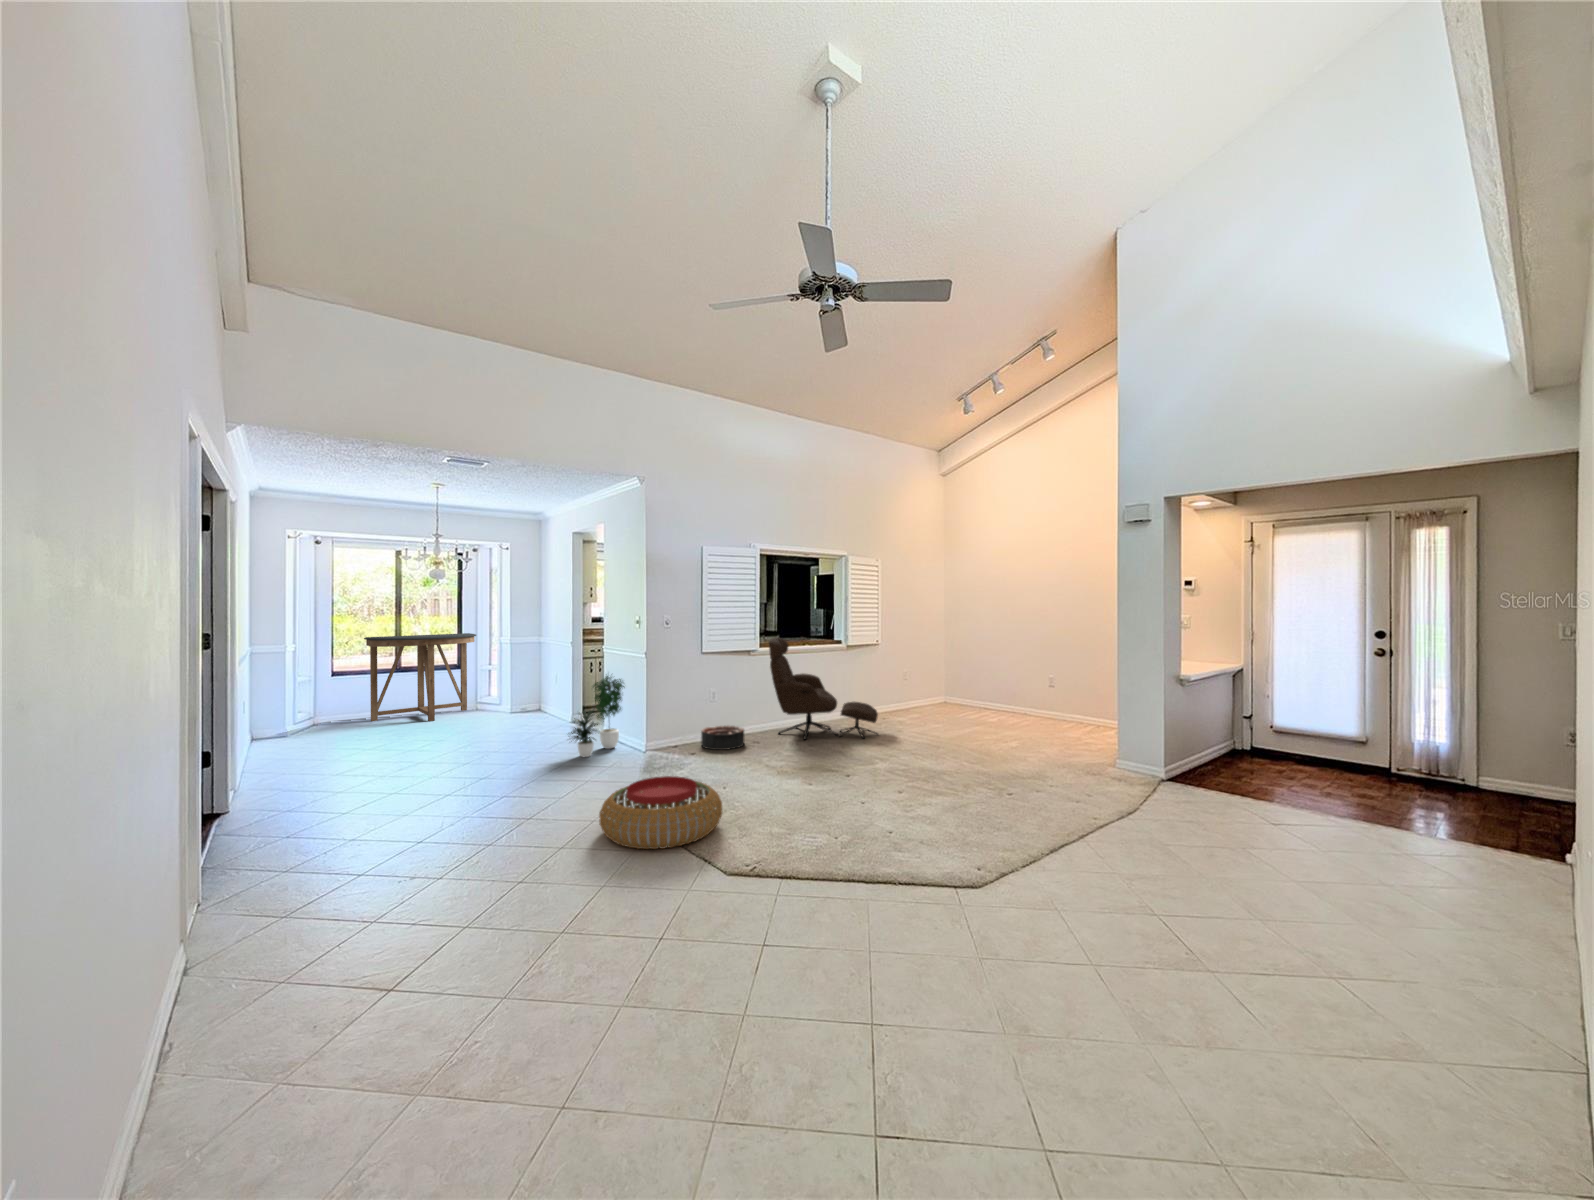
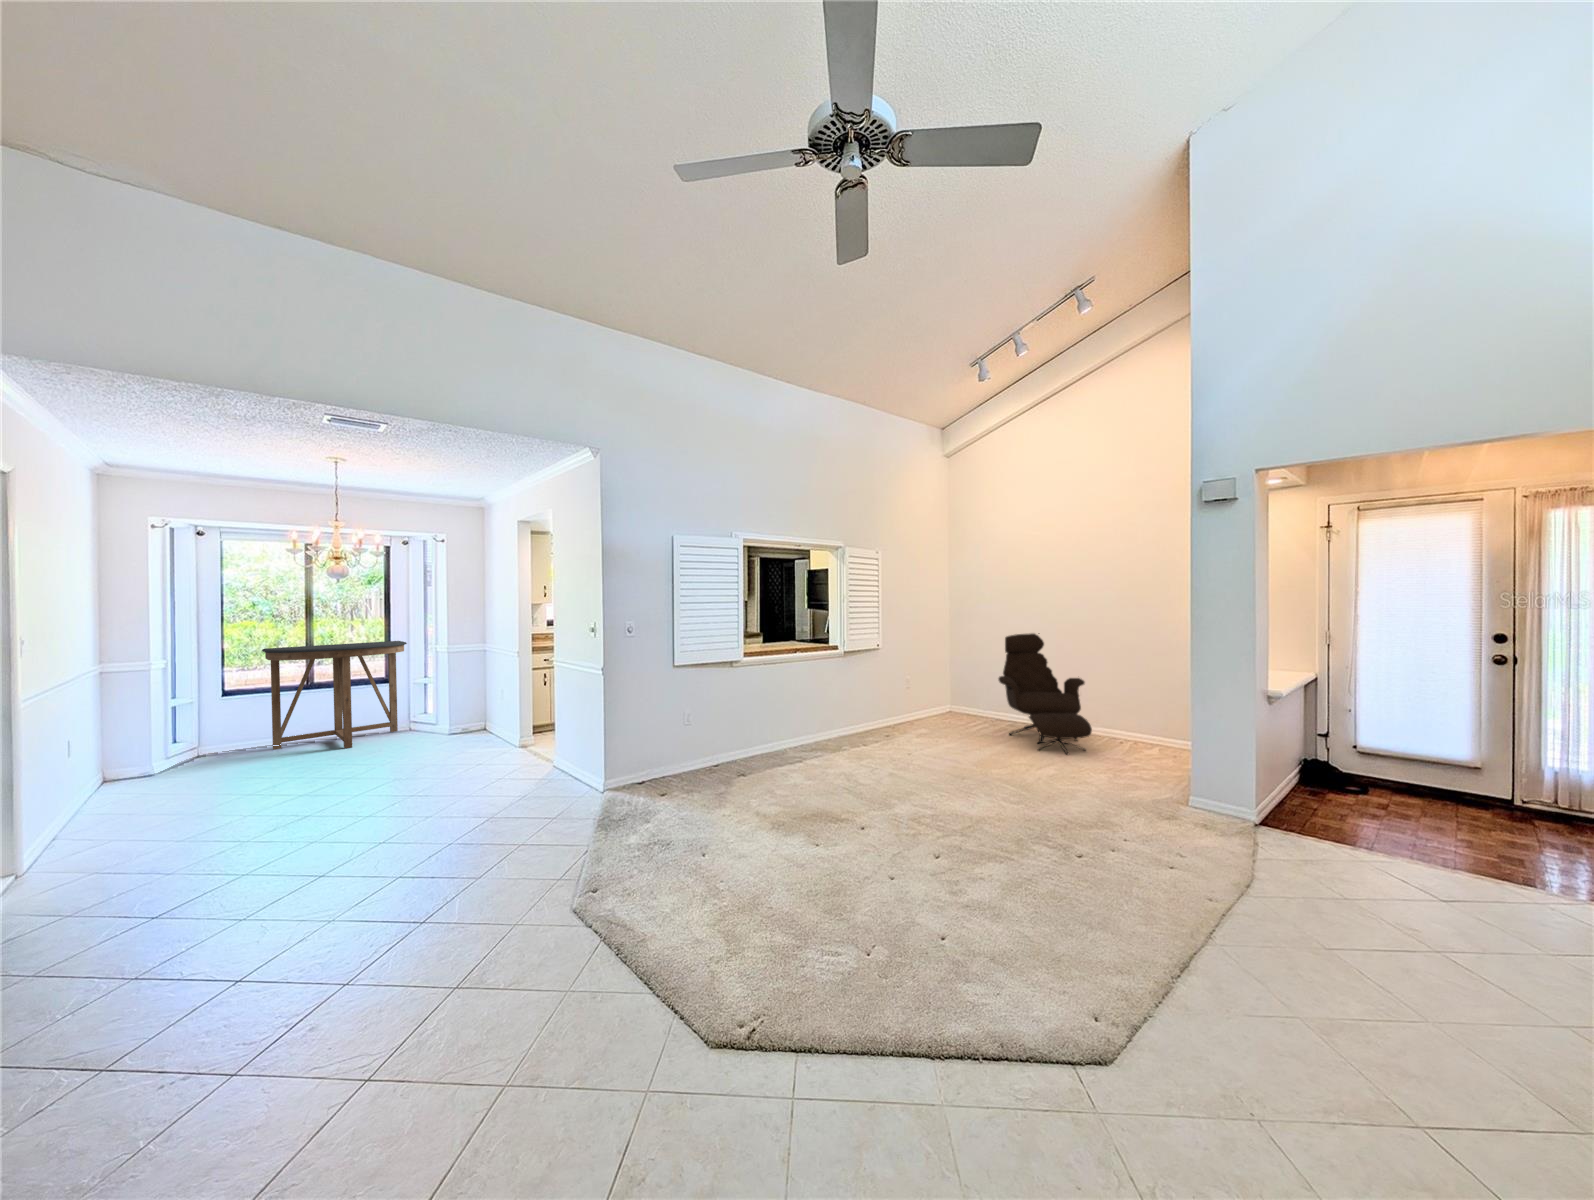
lounge chair: present [769,637,878,740] -> present [999,633,1092,755]
potted plant: present [568,676,625,757] -> none [499,691,580,803]
basket: present [701,725,744,750] -> none [673,753,726,787]
pouf: present [599,776,723,849] -> none [515,858,700,992]

